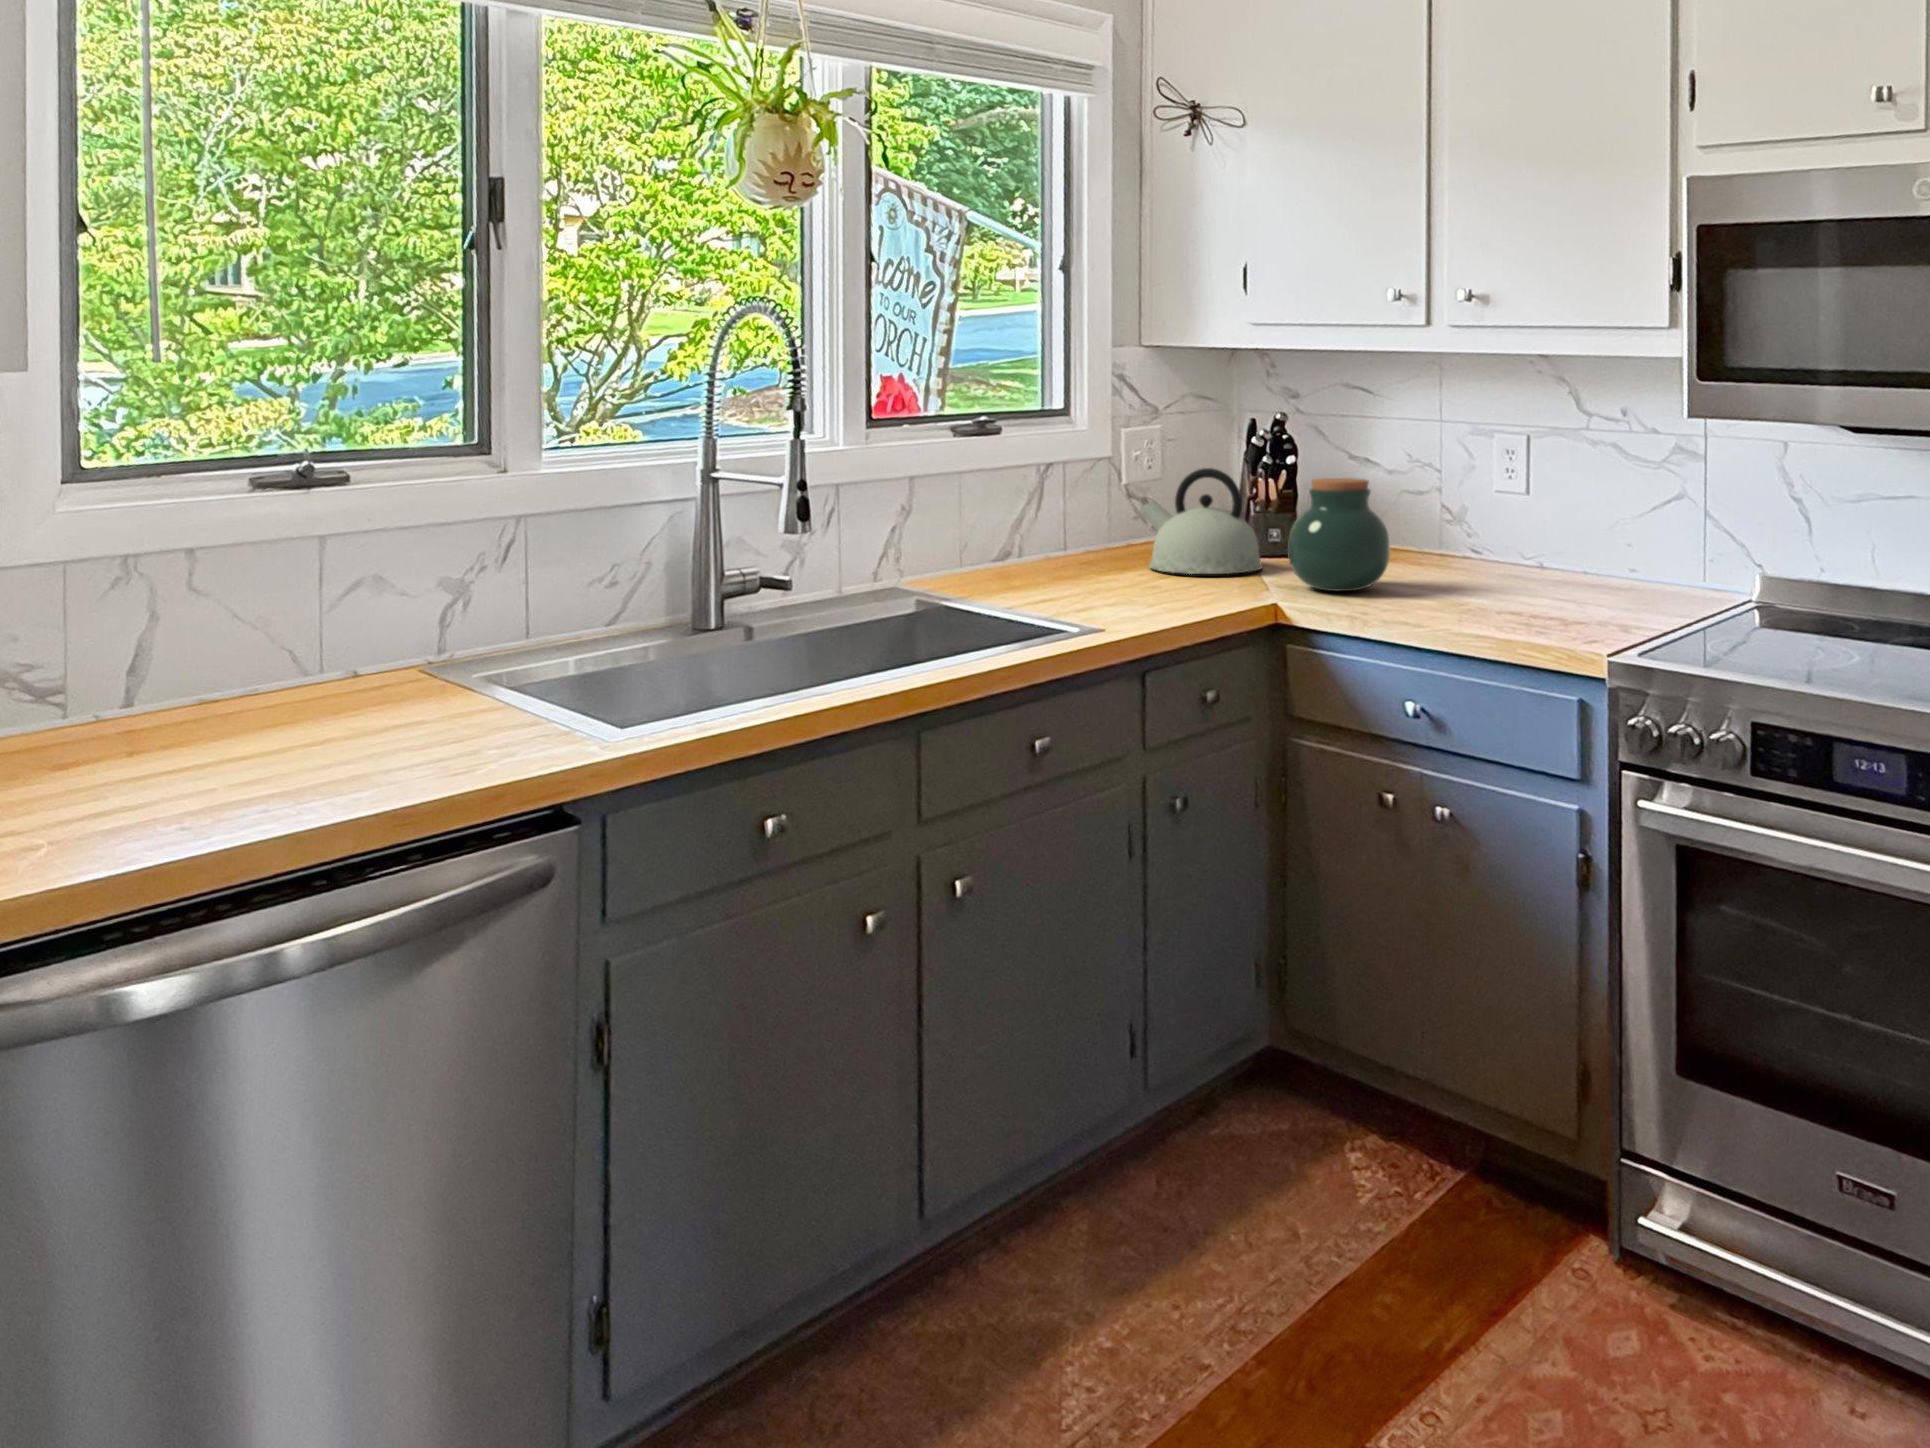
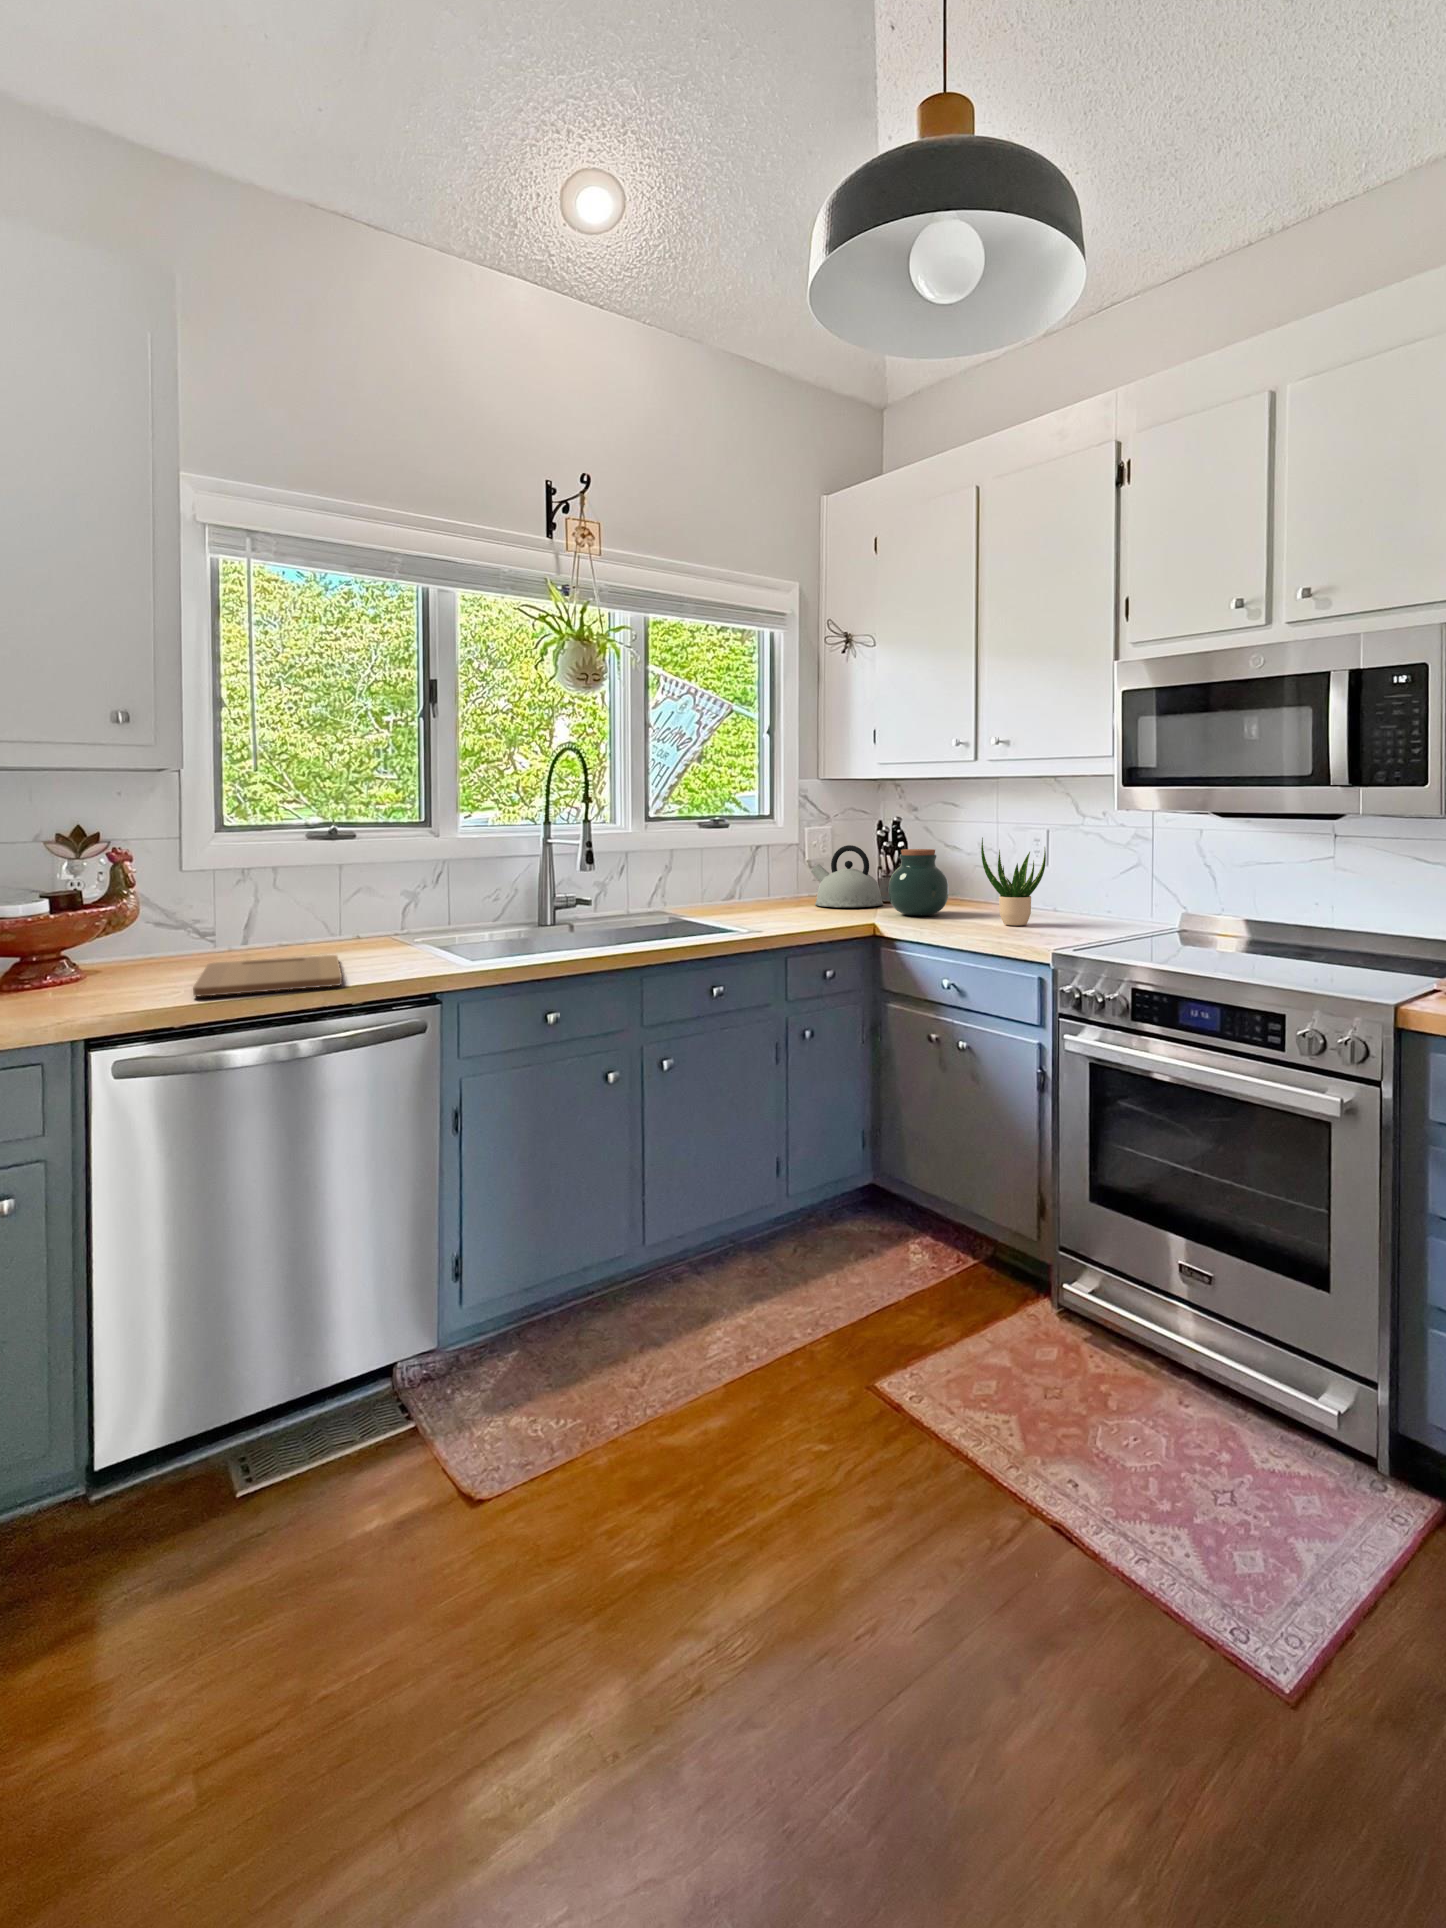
potted plant: none [1462,463,1571,612] -> present [981,838,1046,925]
cutting board: none [146,692,423,798] -> present [193,955,342,996]

